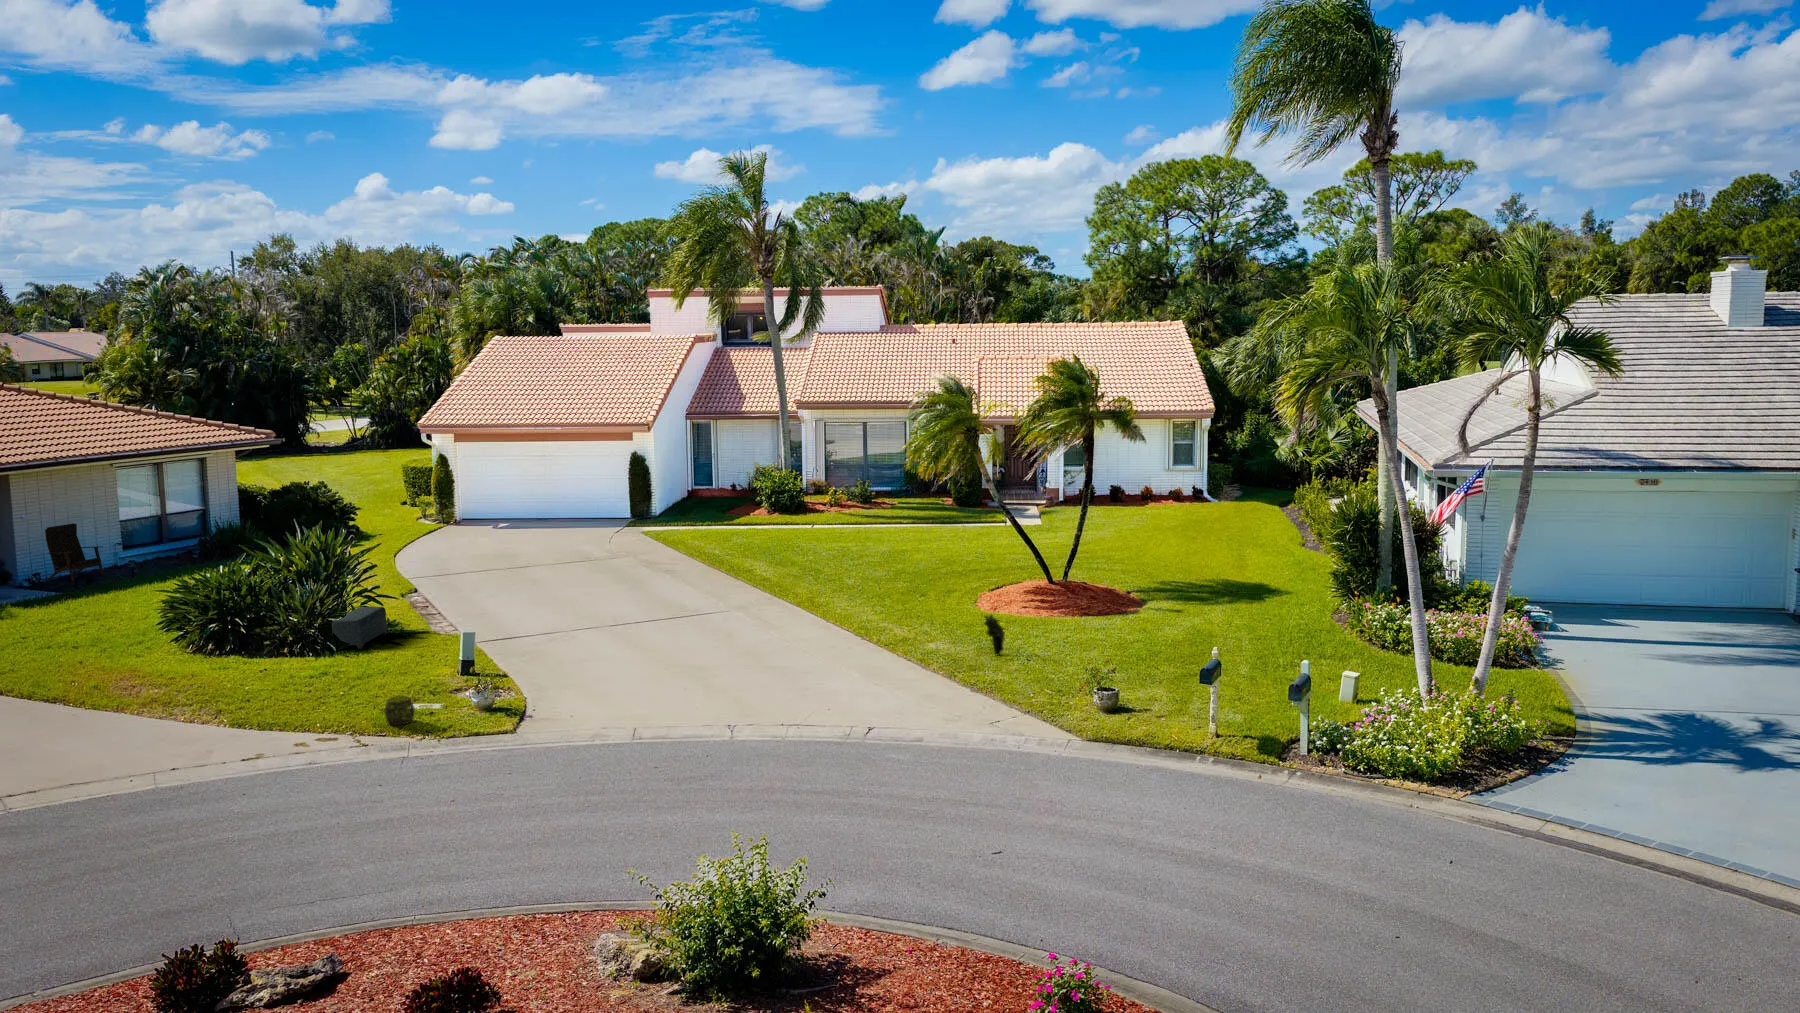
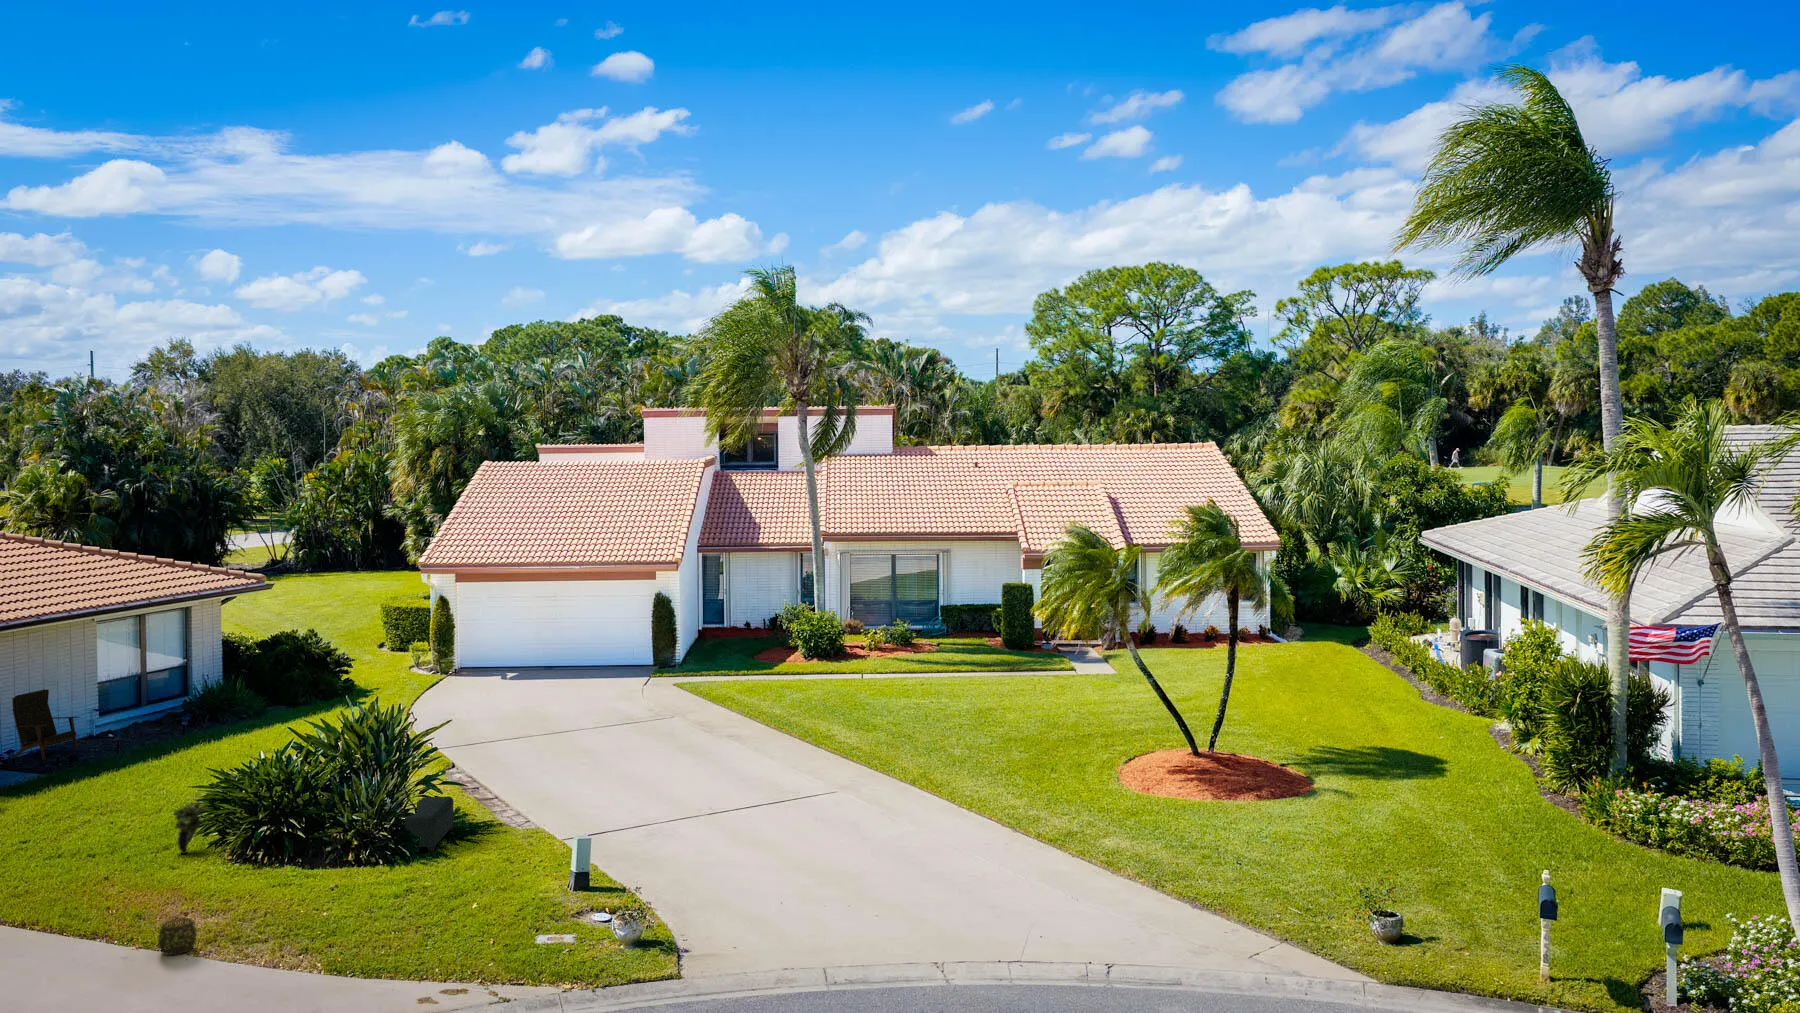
potted plant: present [984,615,1005,656] -> present [173,801,202,854]
woven basket: present [384,696,414,726] -> present [158,918,196,955]

